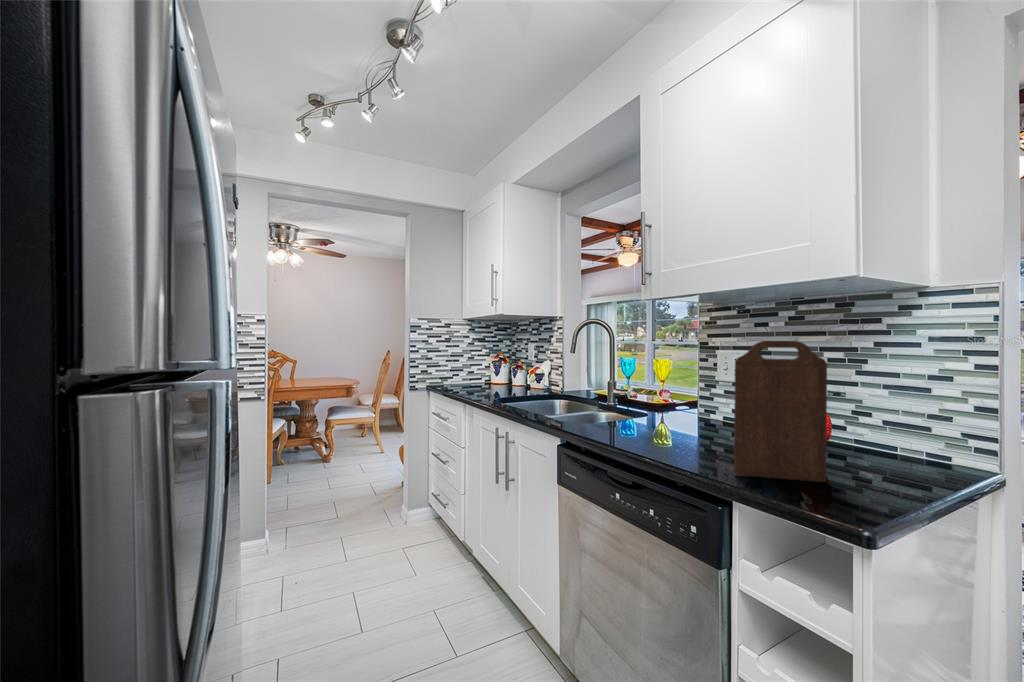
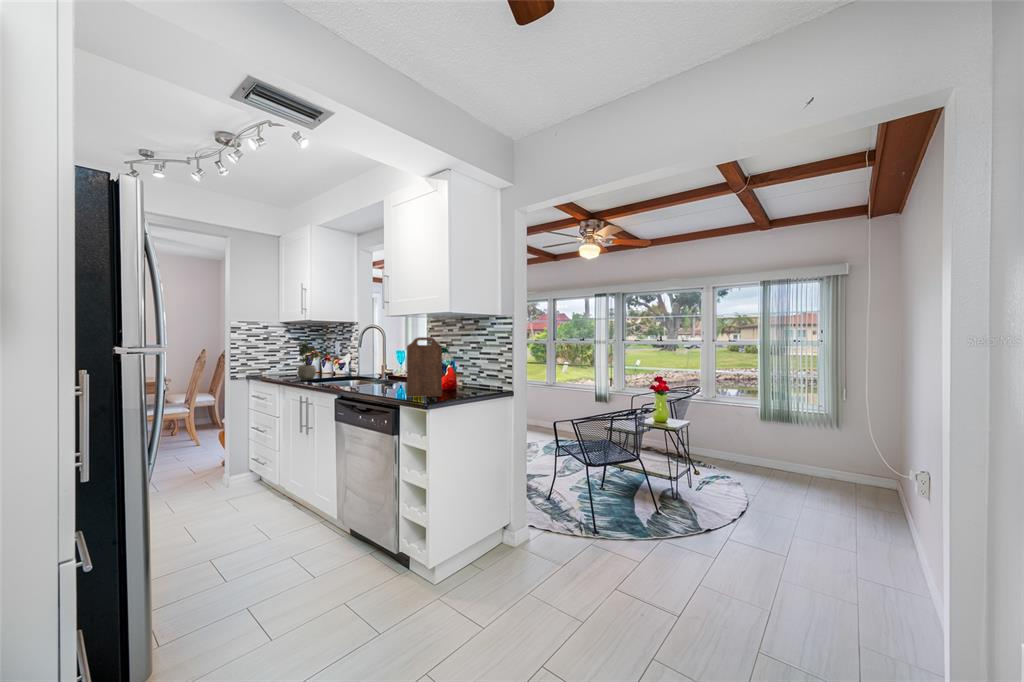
potted plant: none [487,341,520,399] -> present [297,339,321,381]

